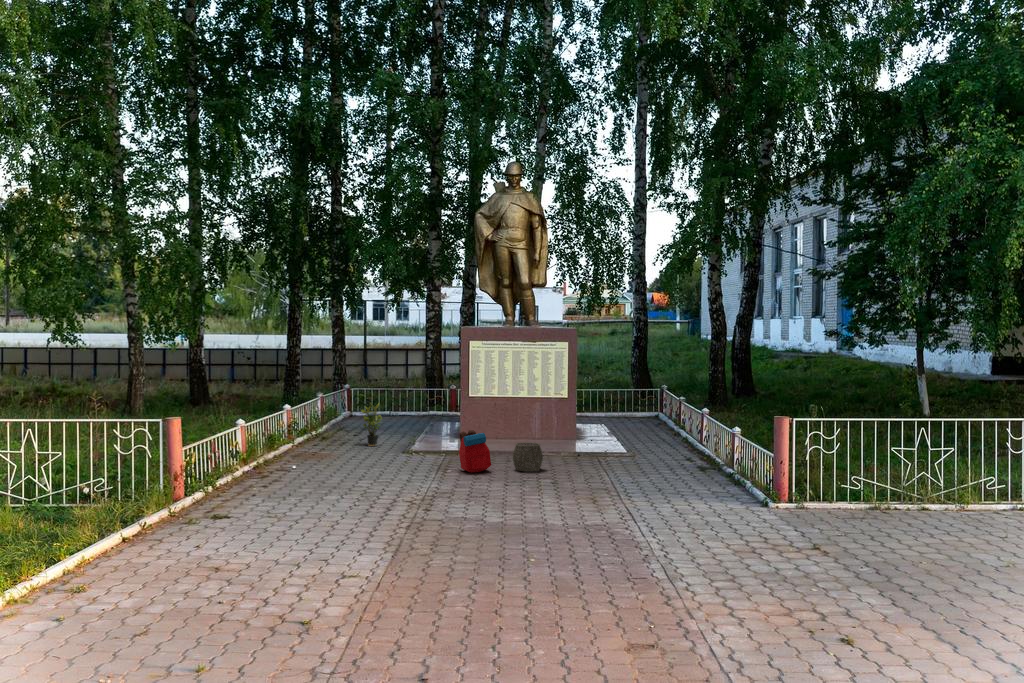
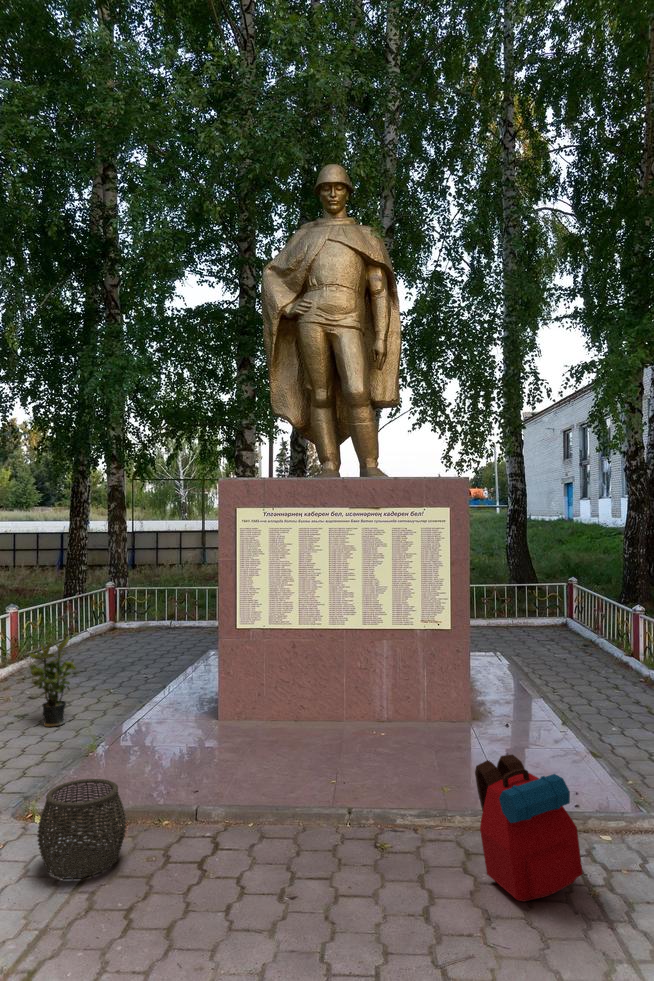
backpack: present [459,430,491,473] -> present [475,755,583,902]
woven basket: present [513,443,543,472] -> present [37,779,126,879]

